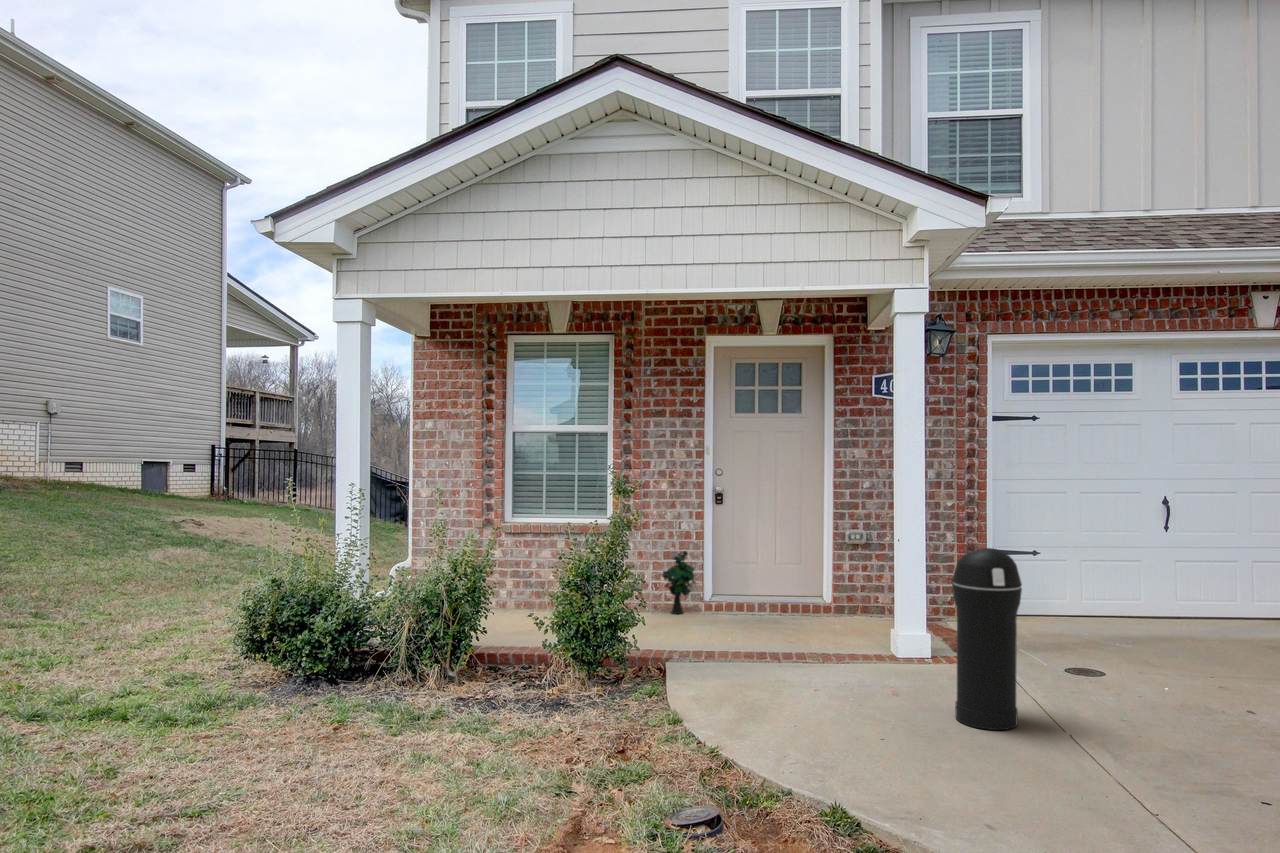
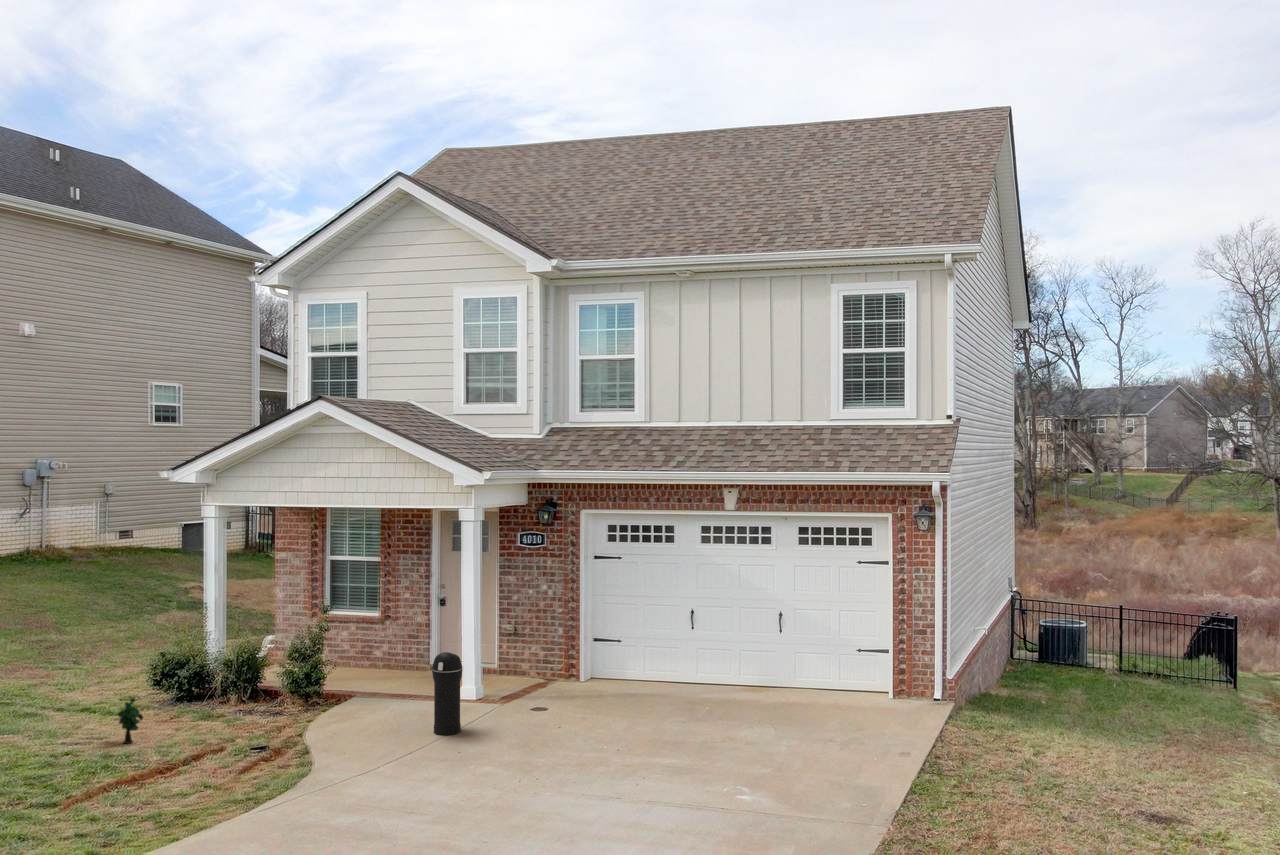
decorative plant: present [661,551,695,614] -> present [117,698,143,744]

